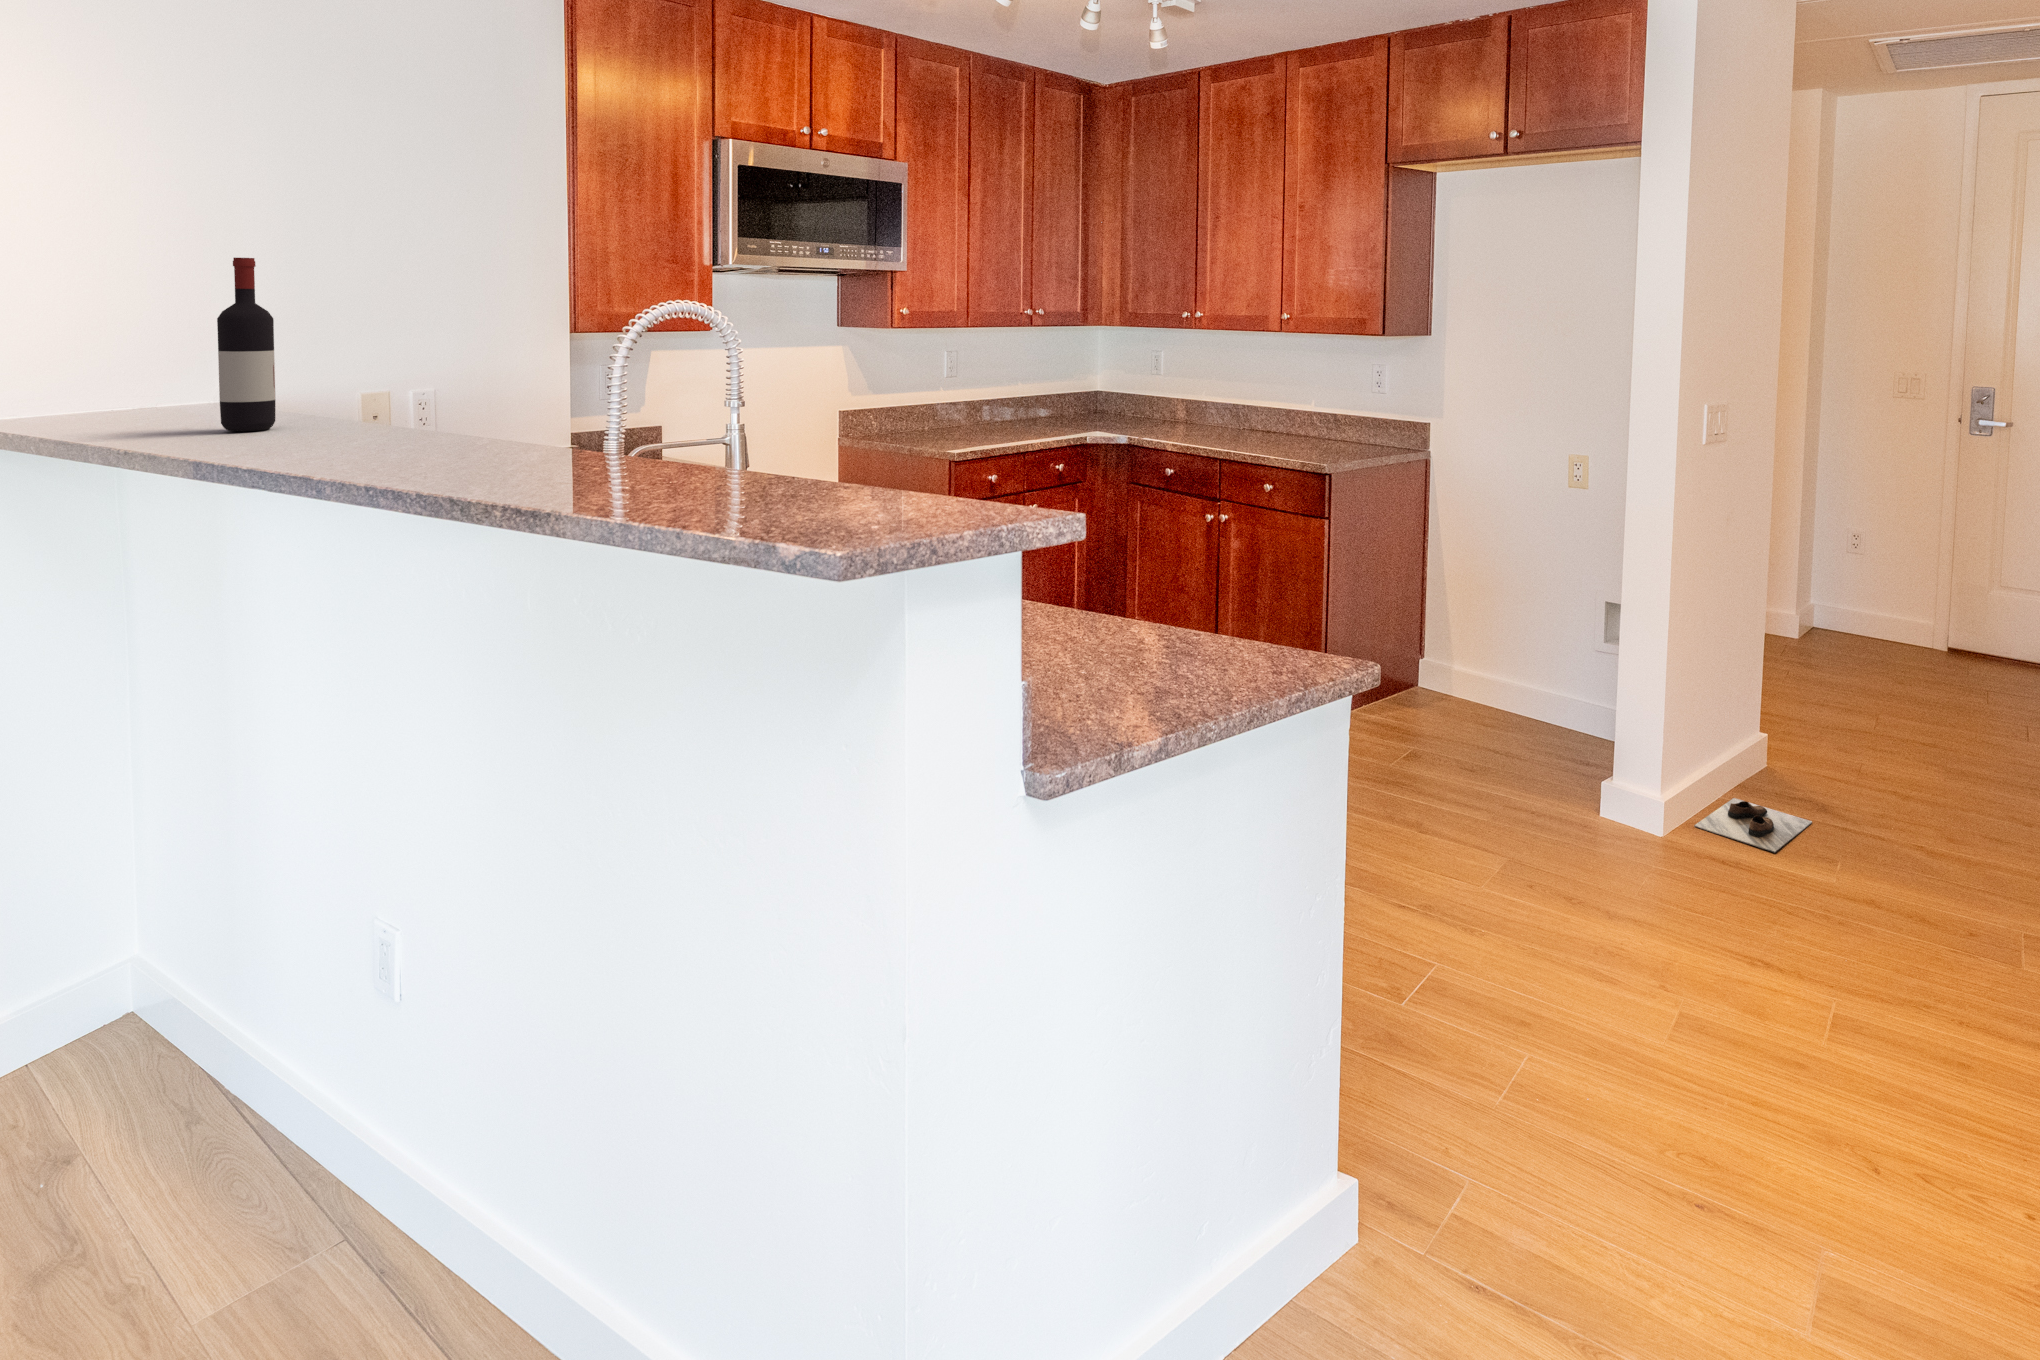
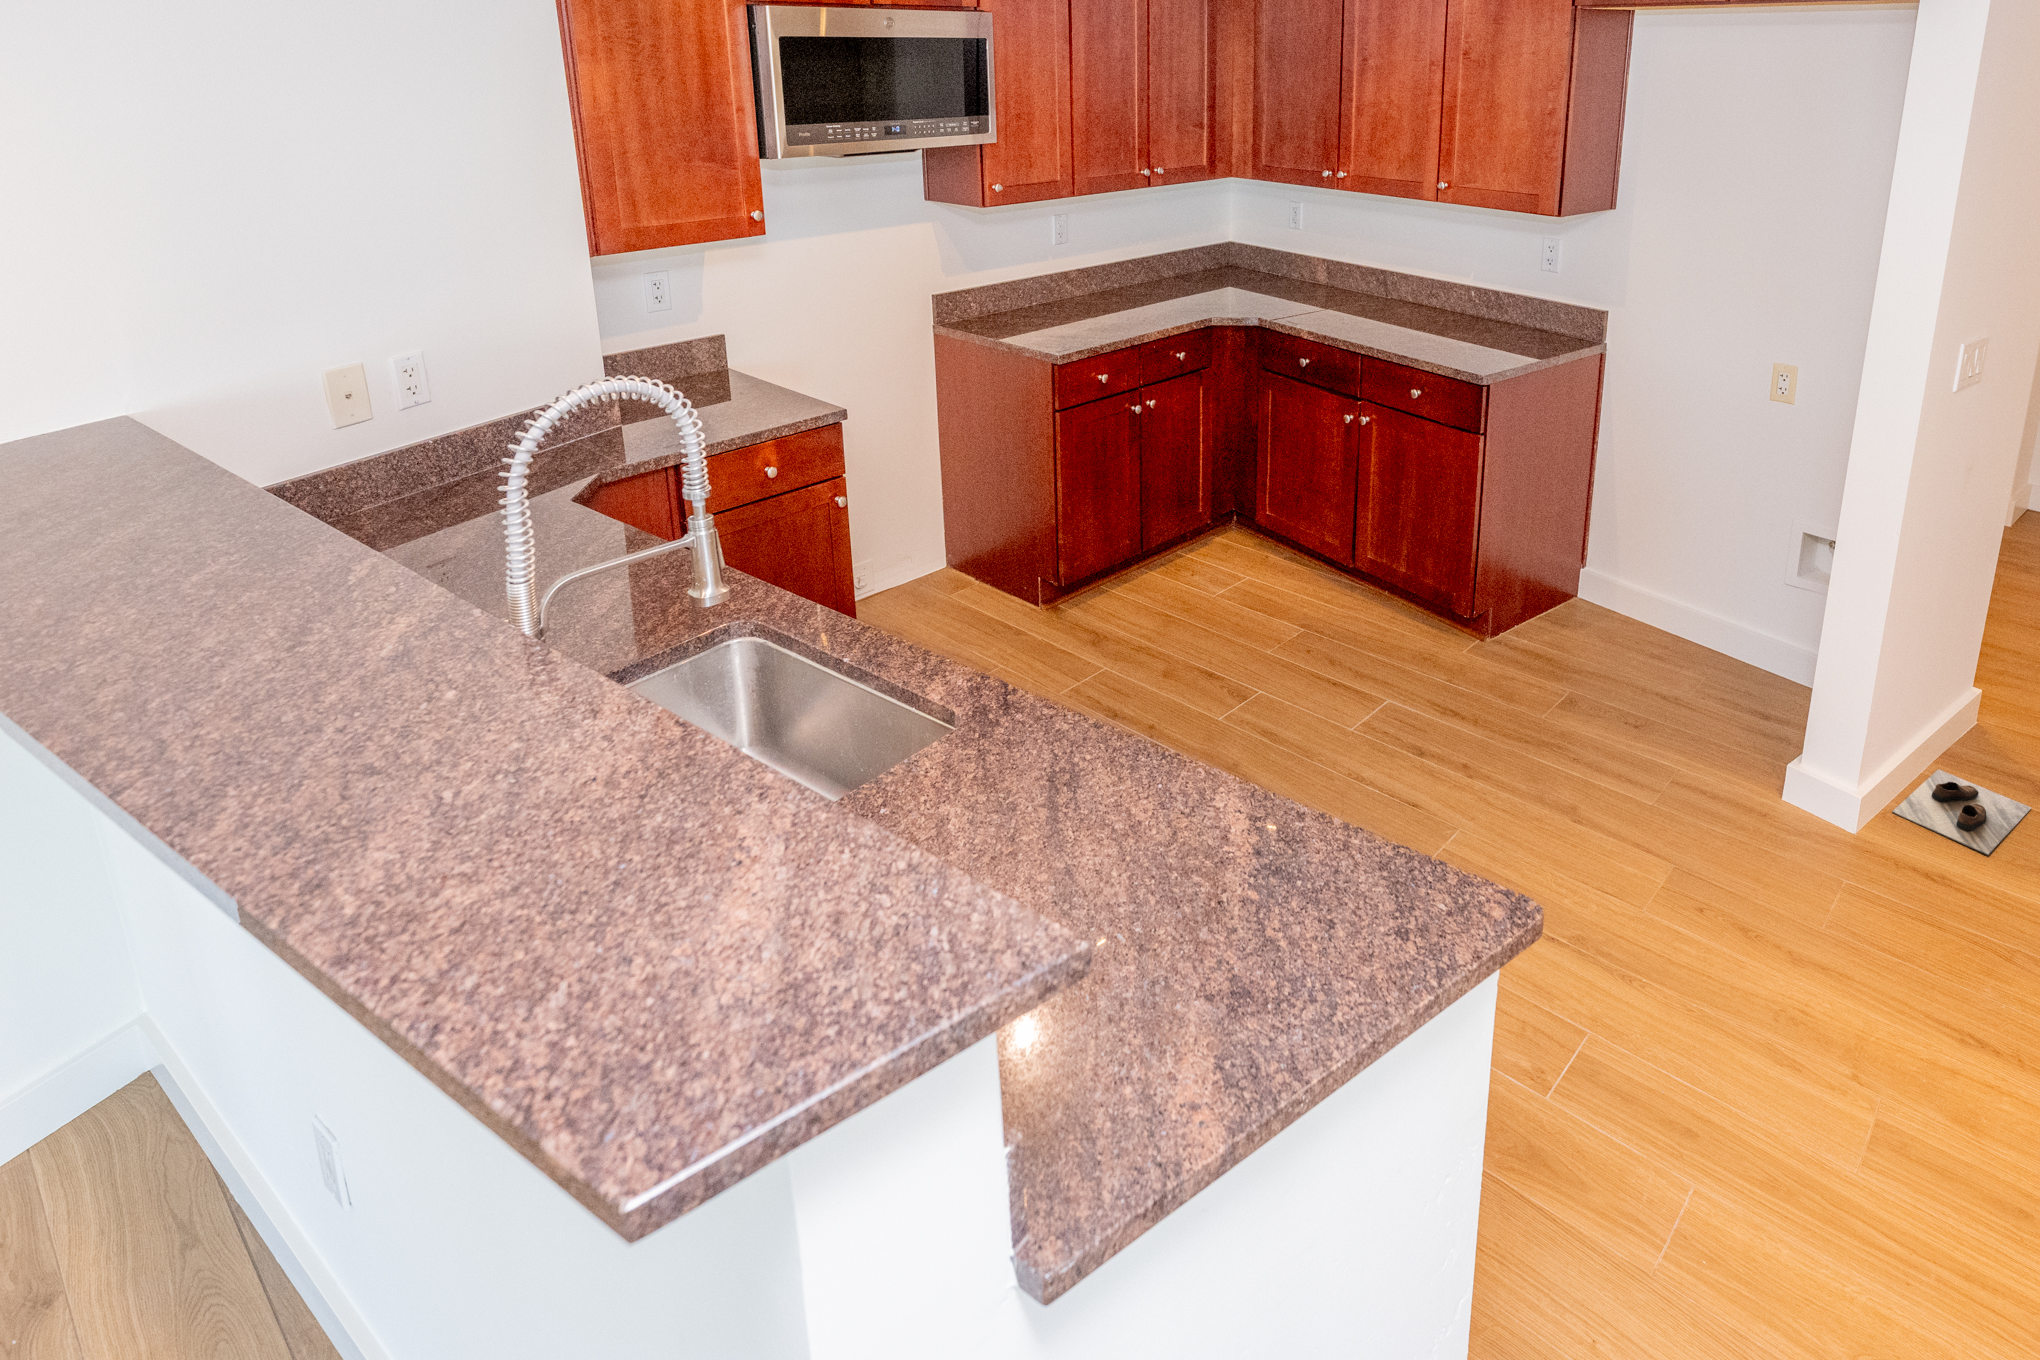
wine bottle: present [217,258,276,431] -> none [67,285,170,504]

